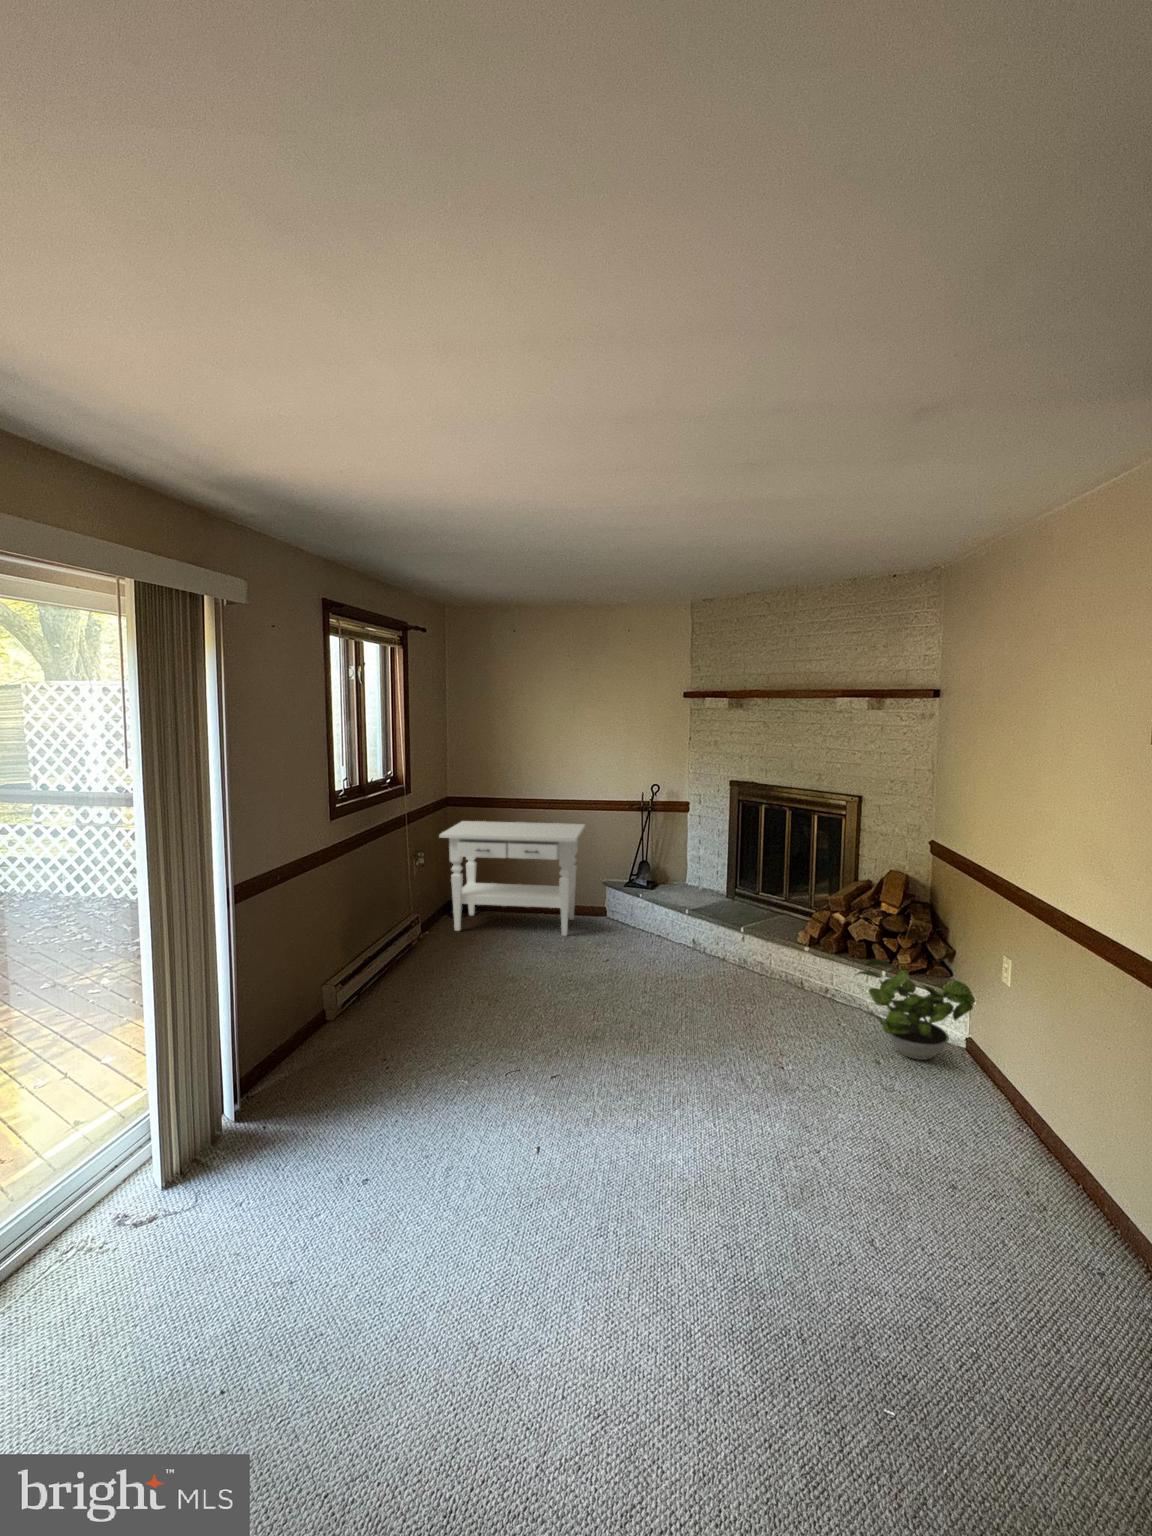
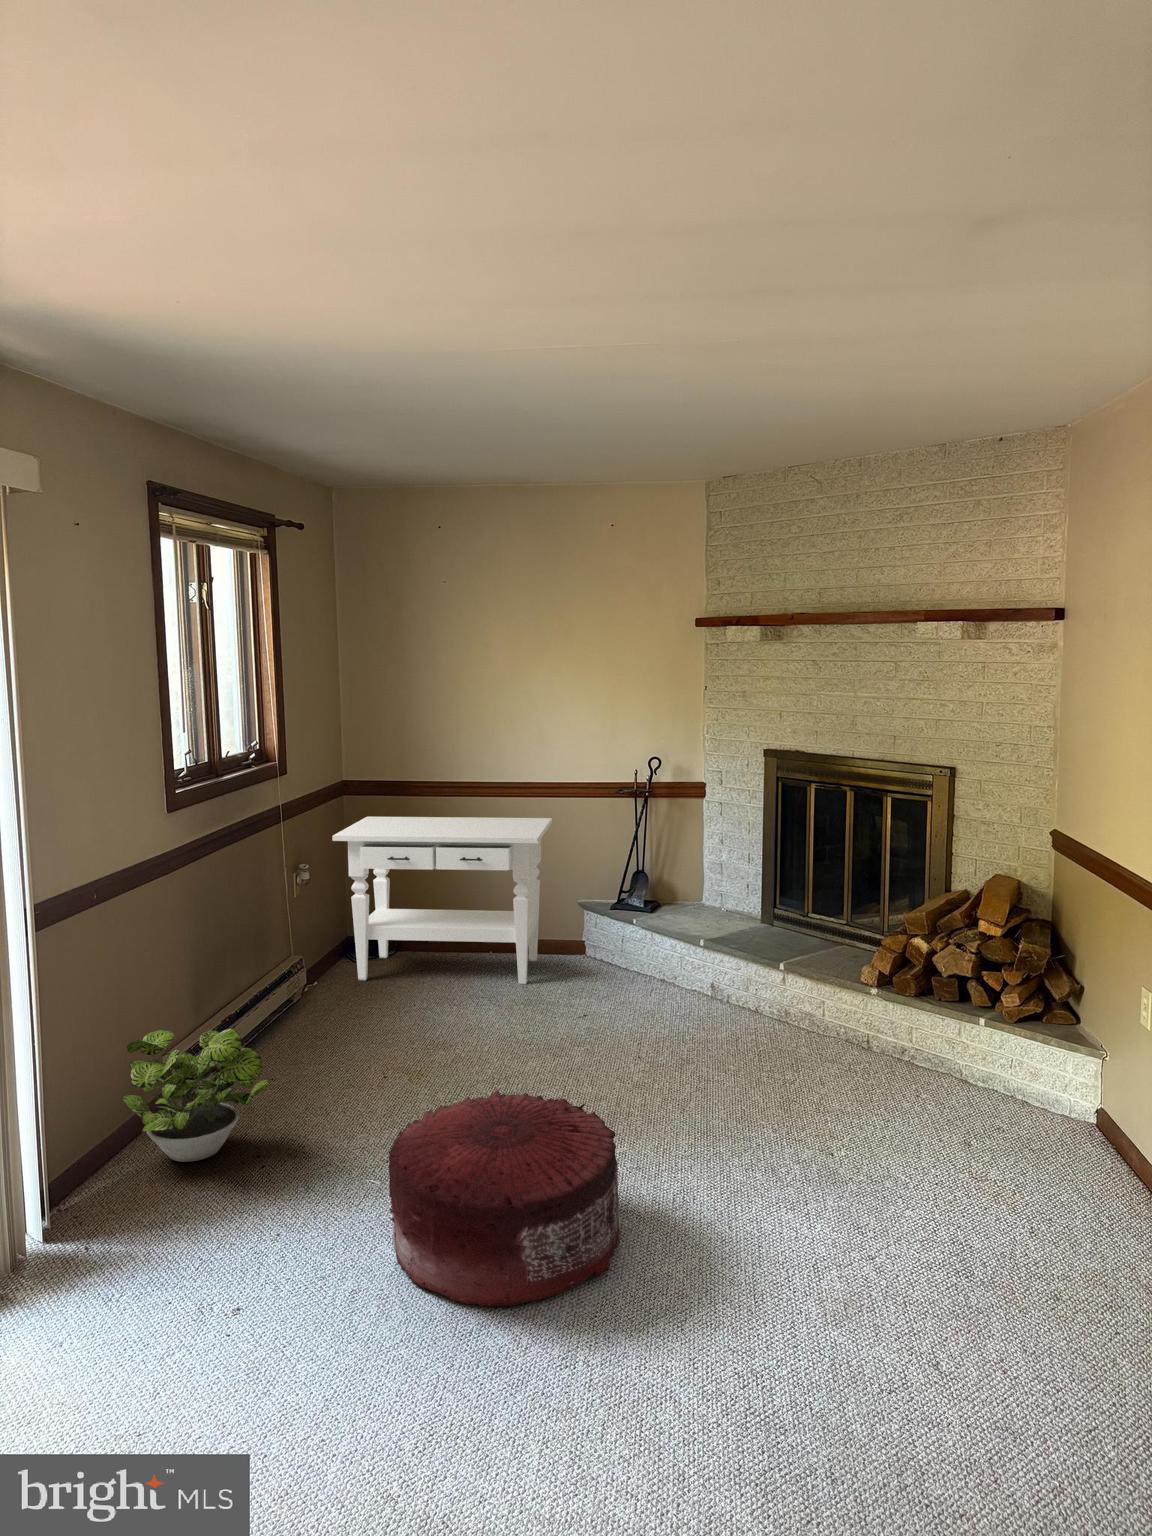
potted plant: present [857,959,975,1060] -> present [122,1029,268,1162]
pouf: none [474,1020,637,1185] -> present [389,1090,621,1307]

